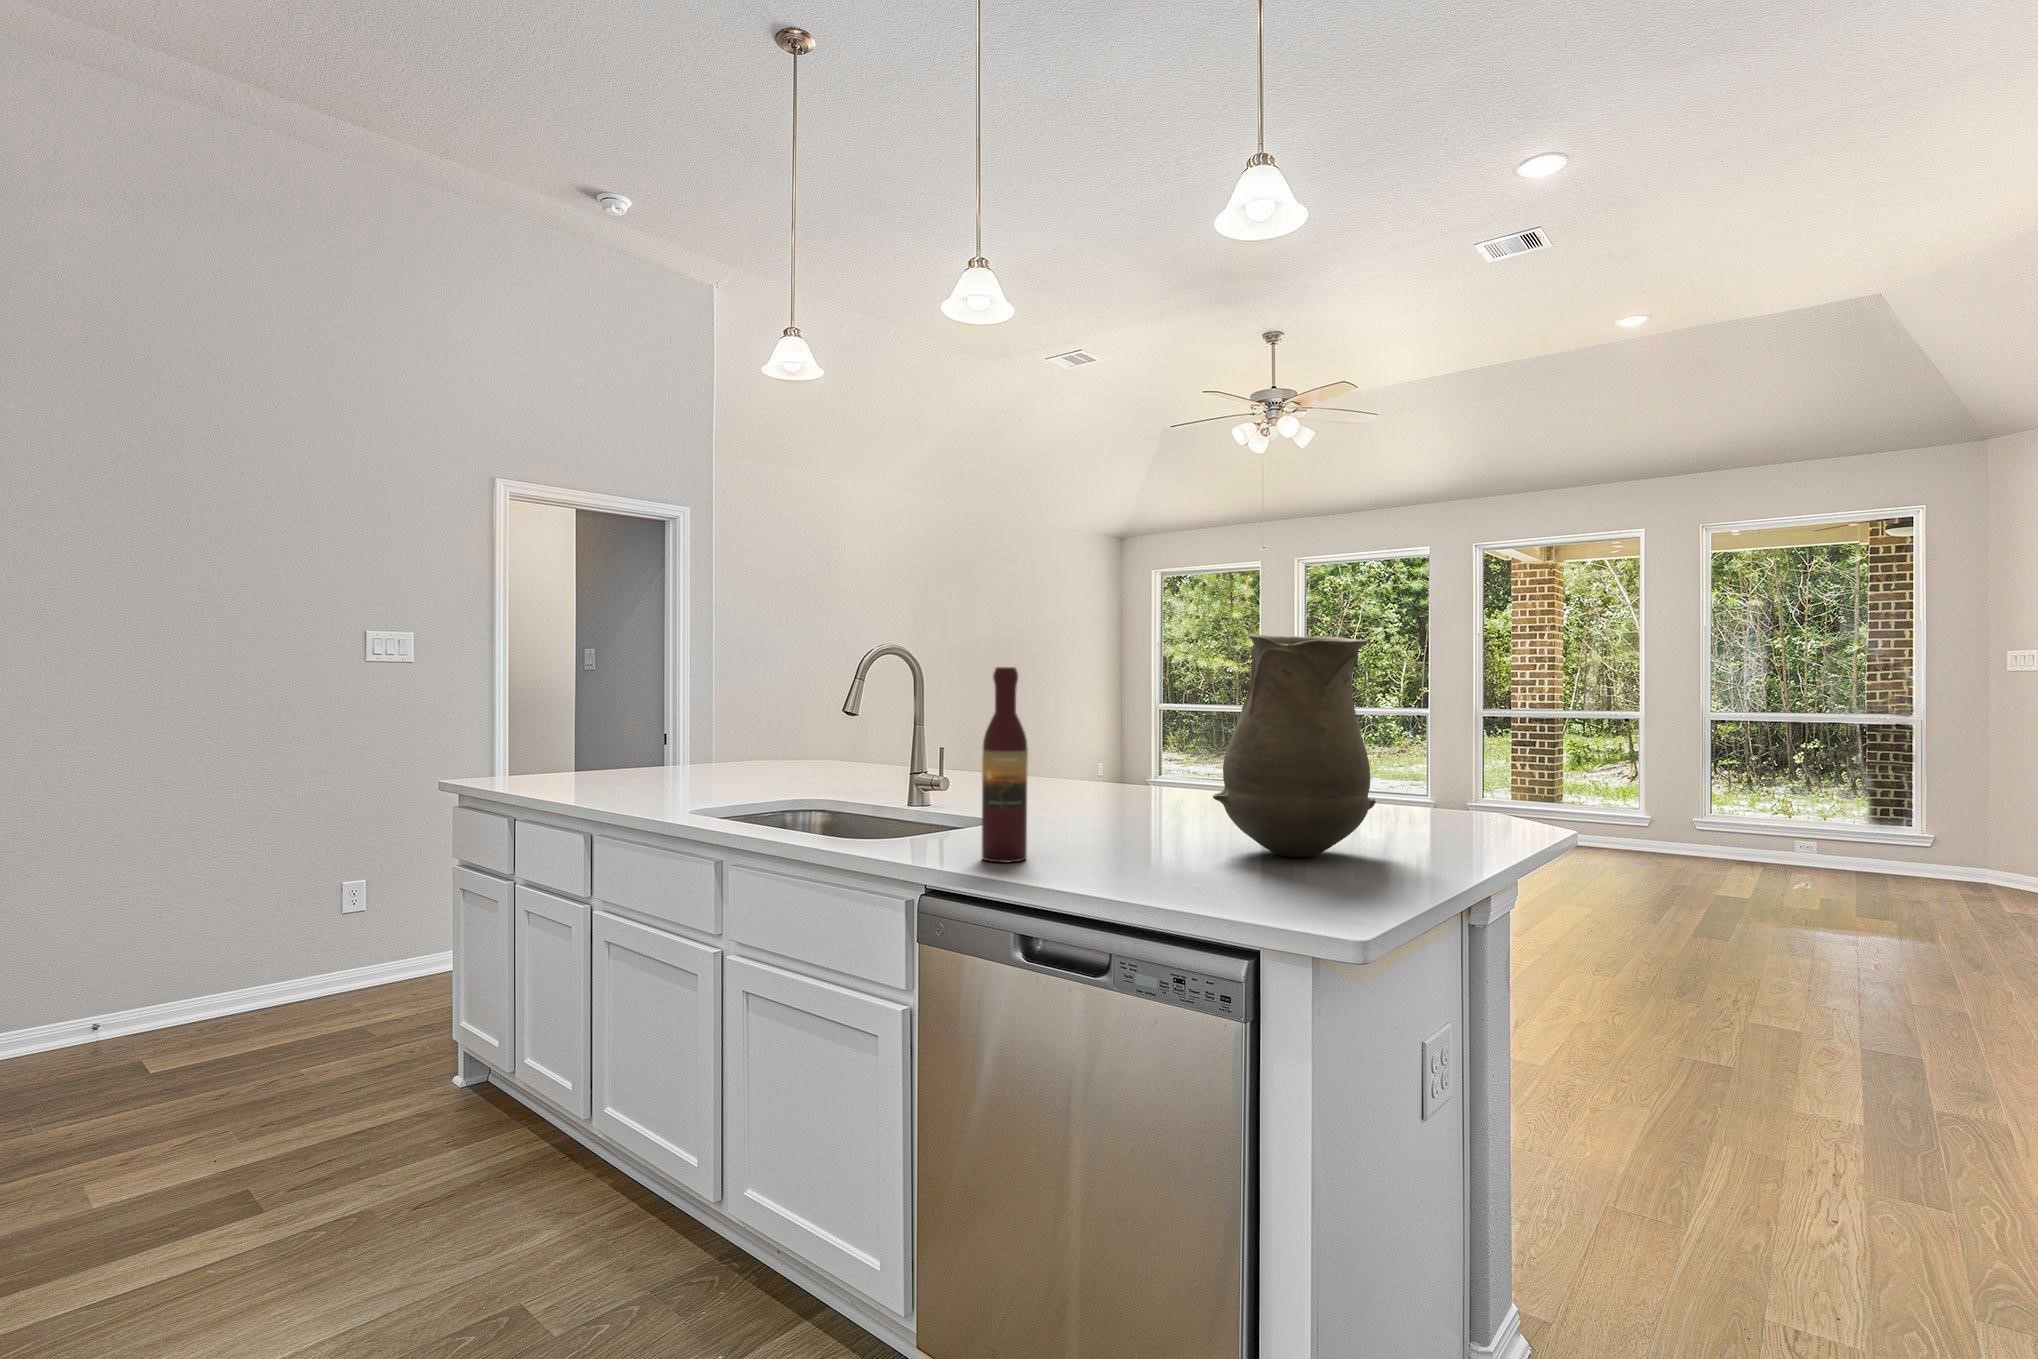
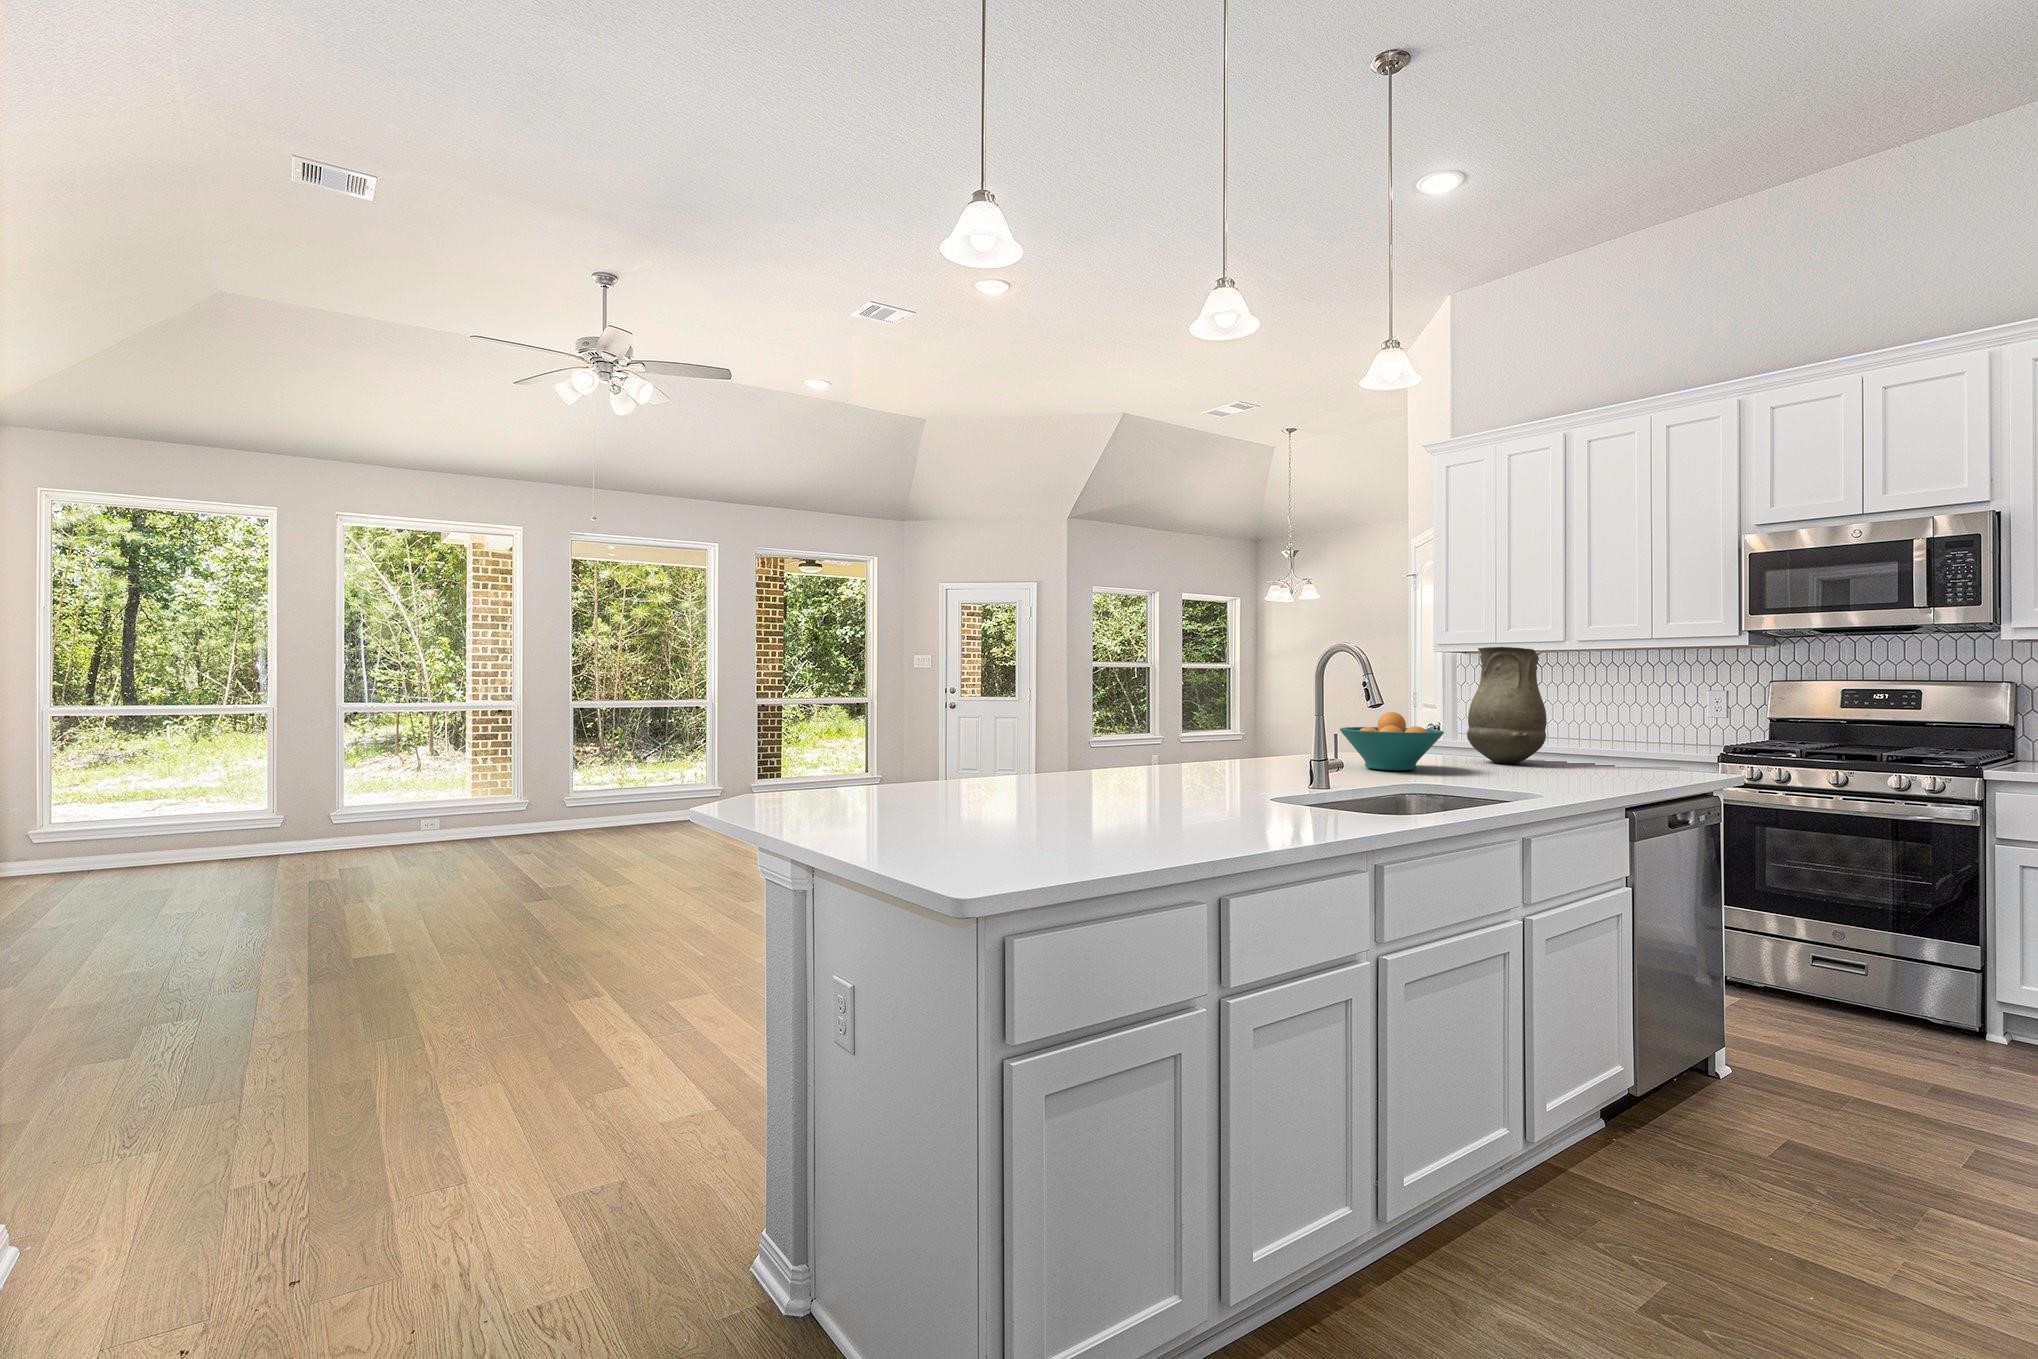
wine bottle: present [982,667,1028,862] -> none [1562,665,1594,783]
fruit bowl: none [1051,737,1194,823] -> present [1340,712,1444,770]

